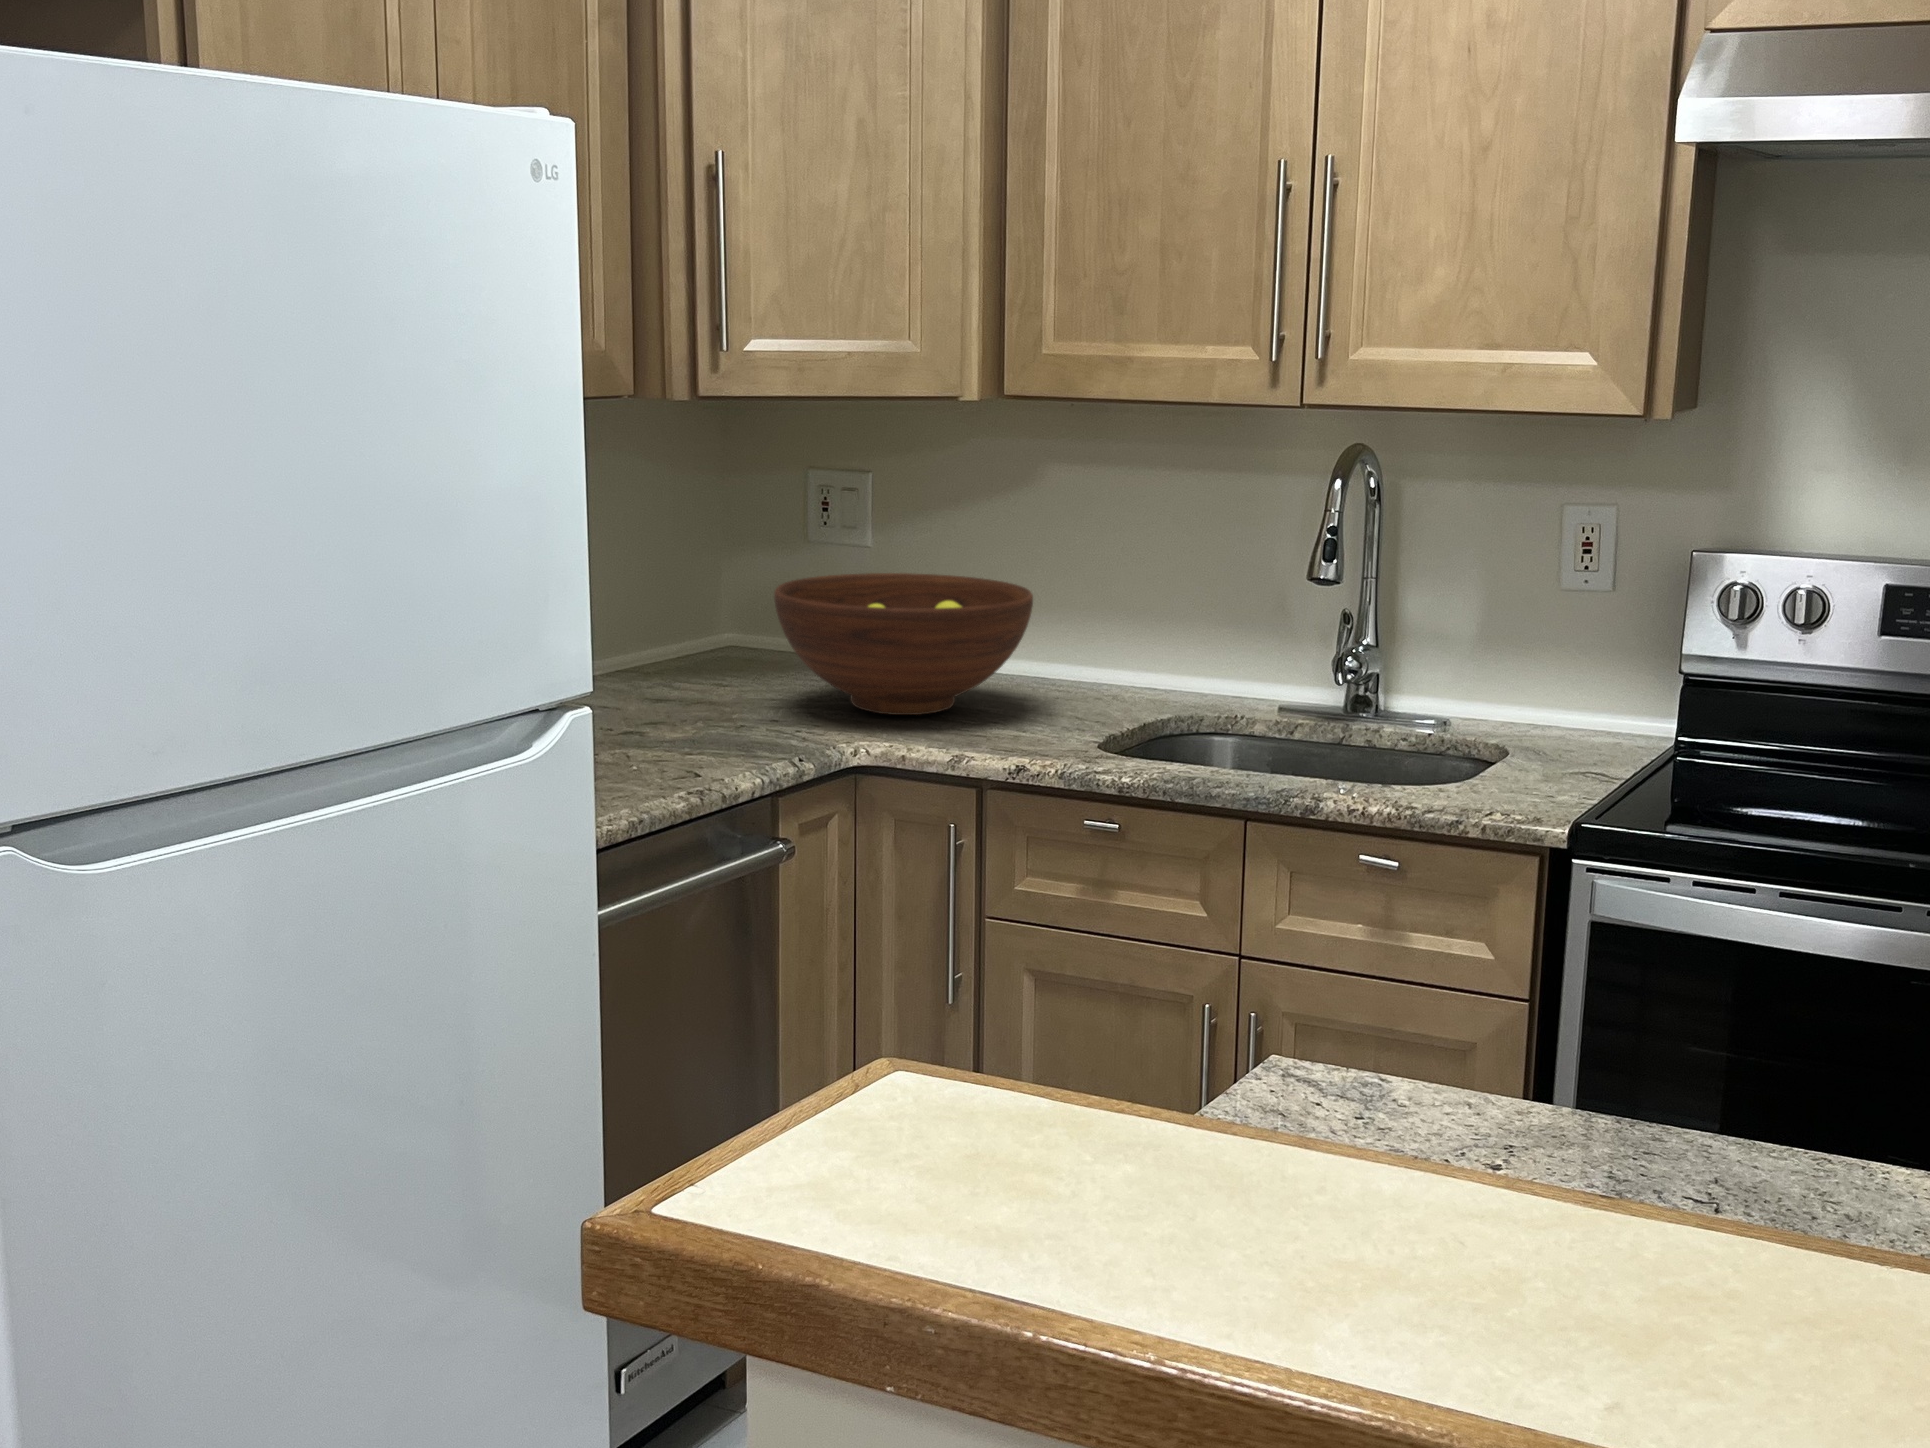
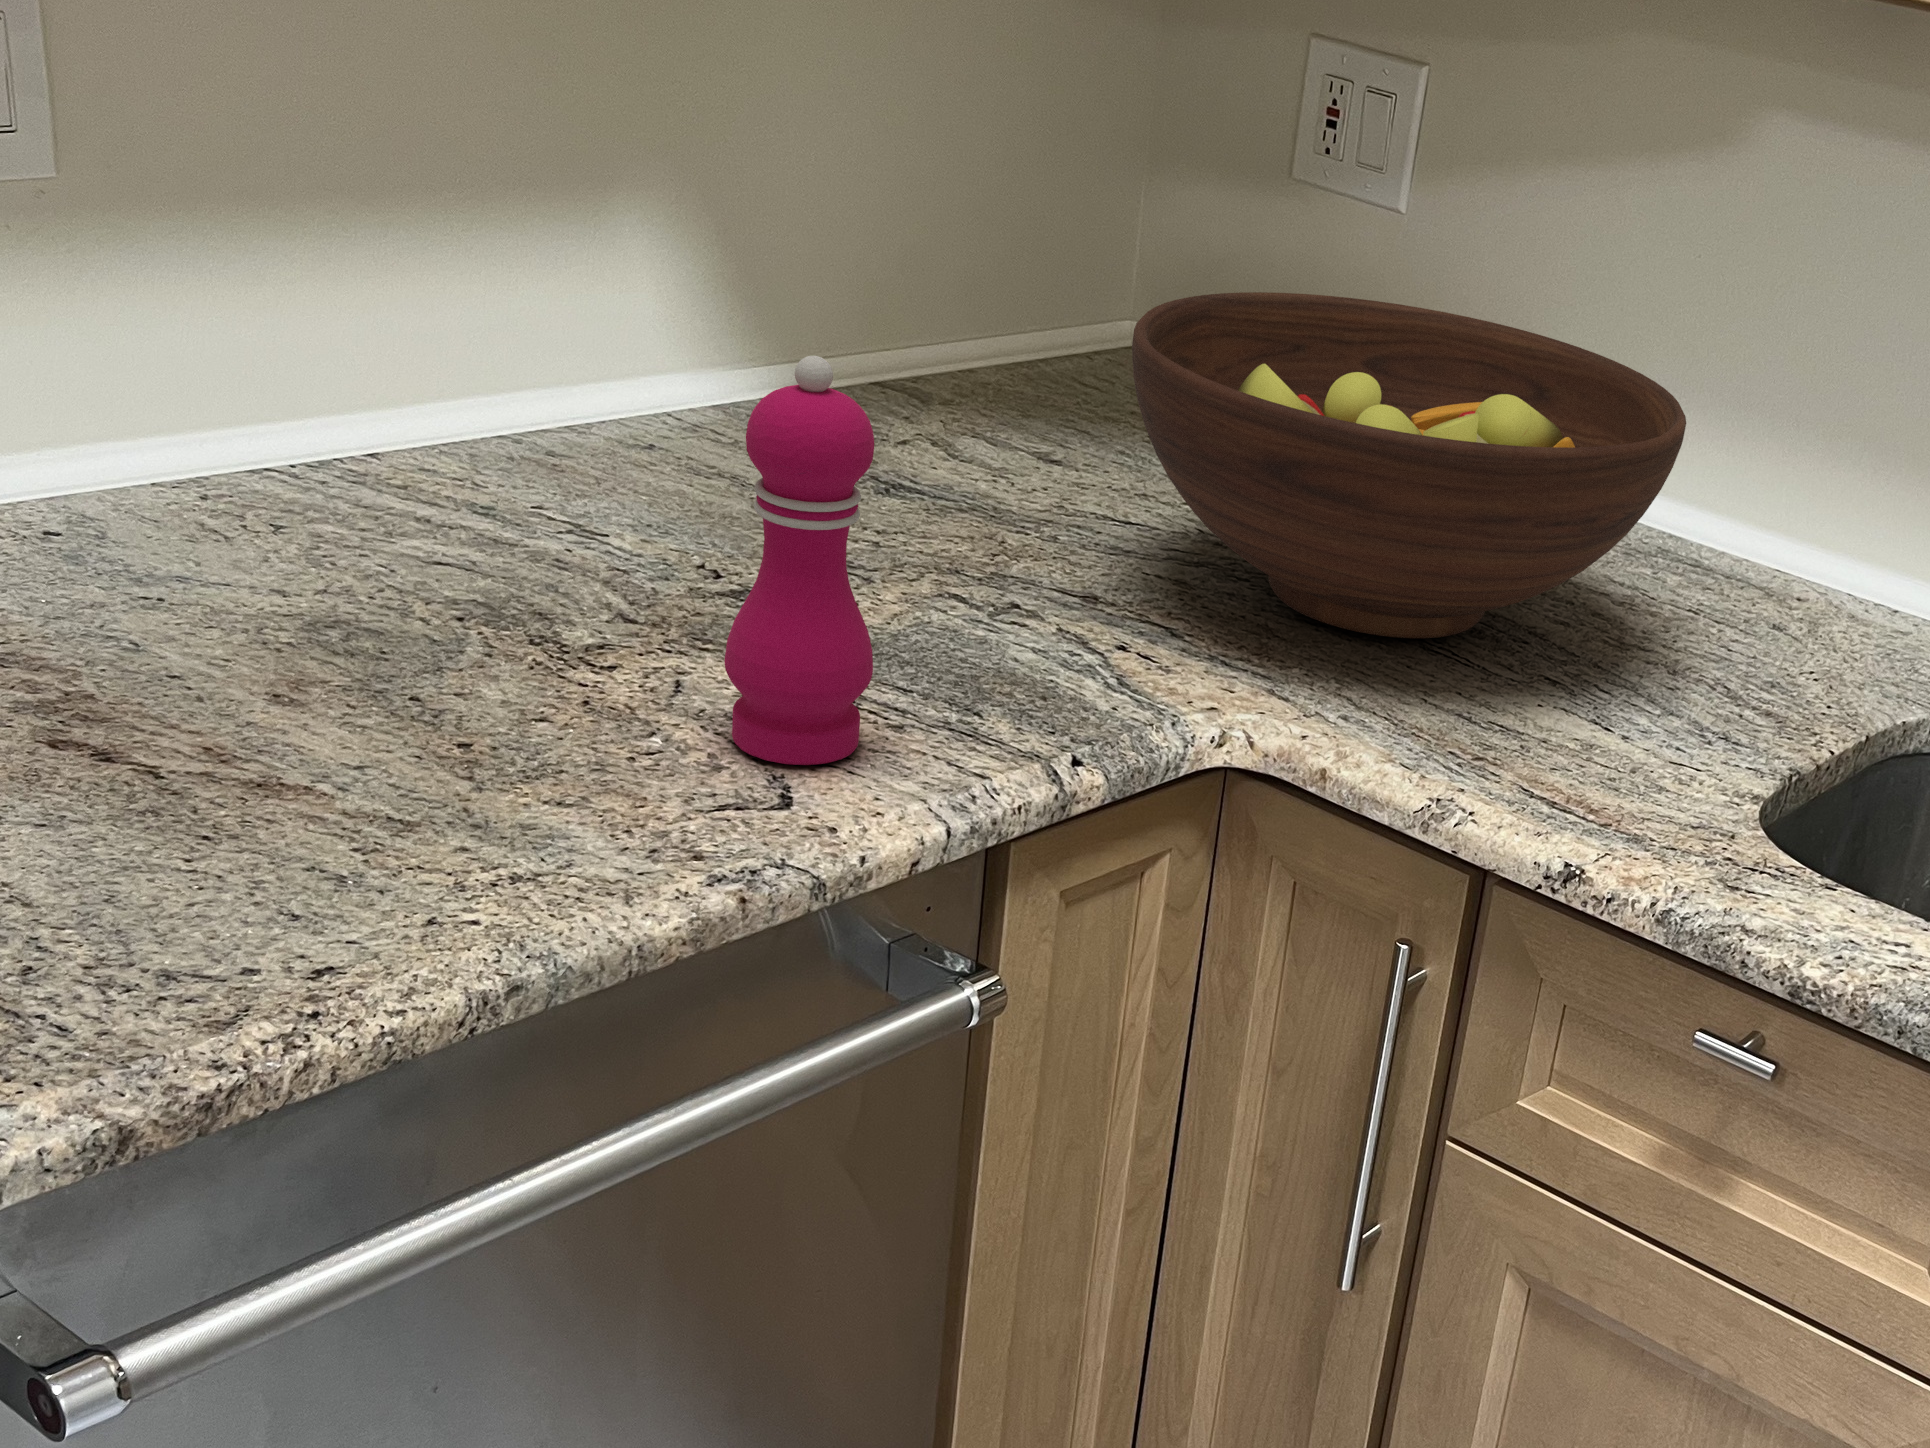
pepper mill: none [656,599,717,770] -> present [724,356,874,765]

